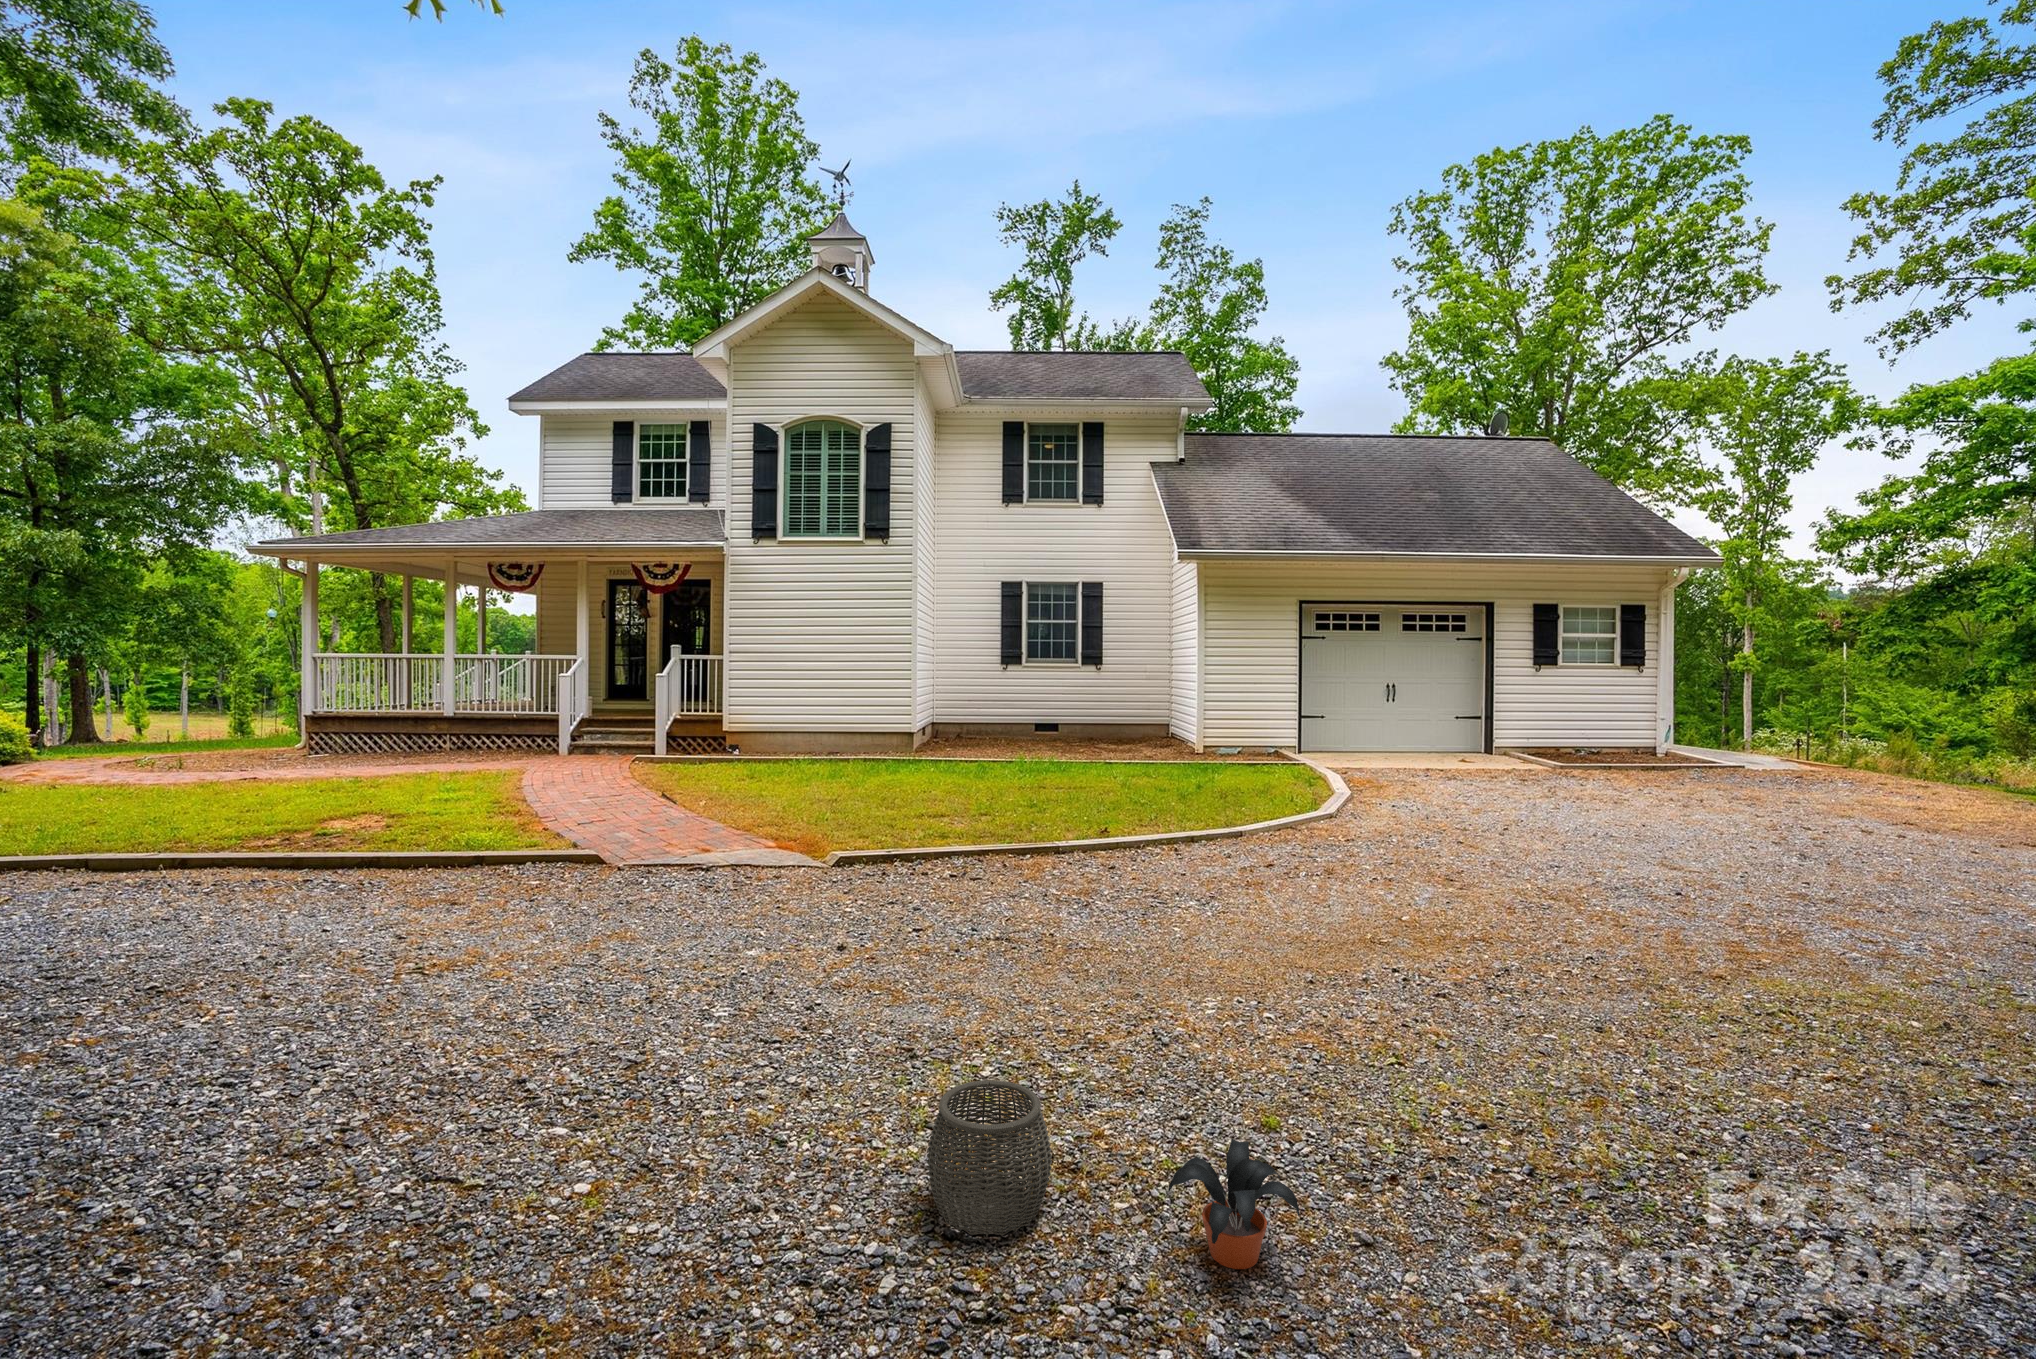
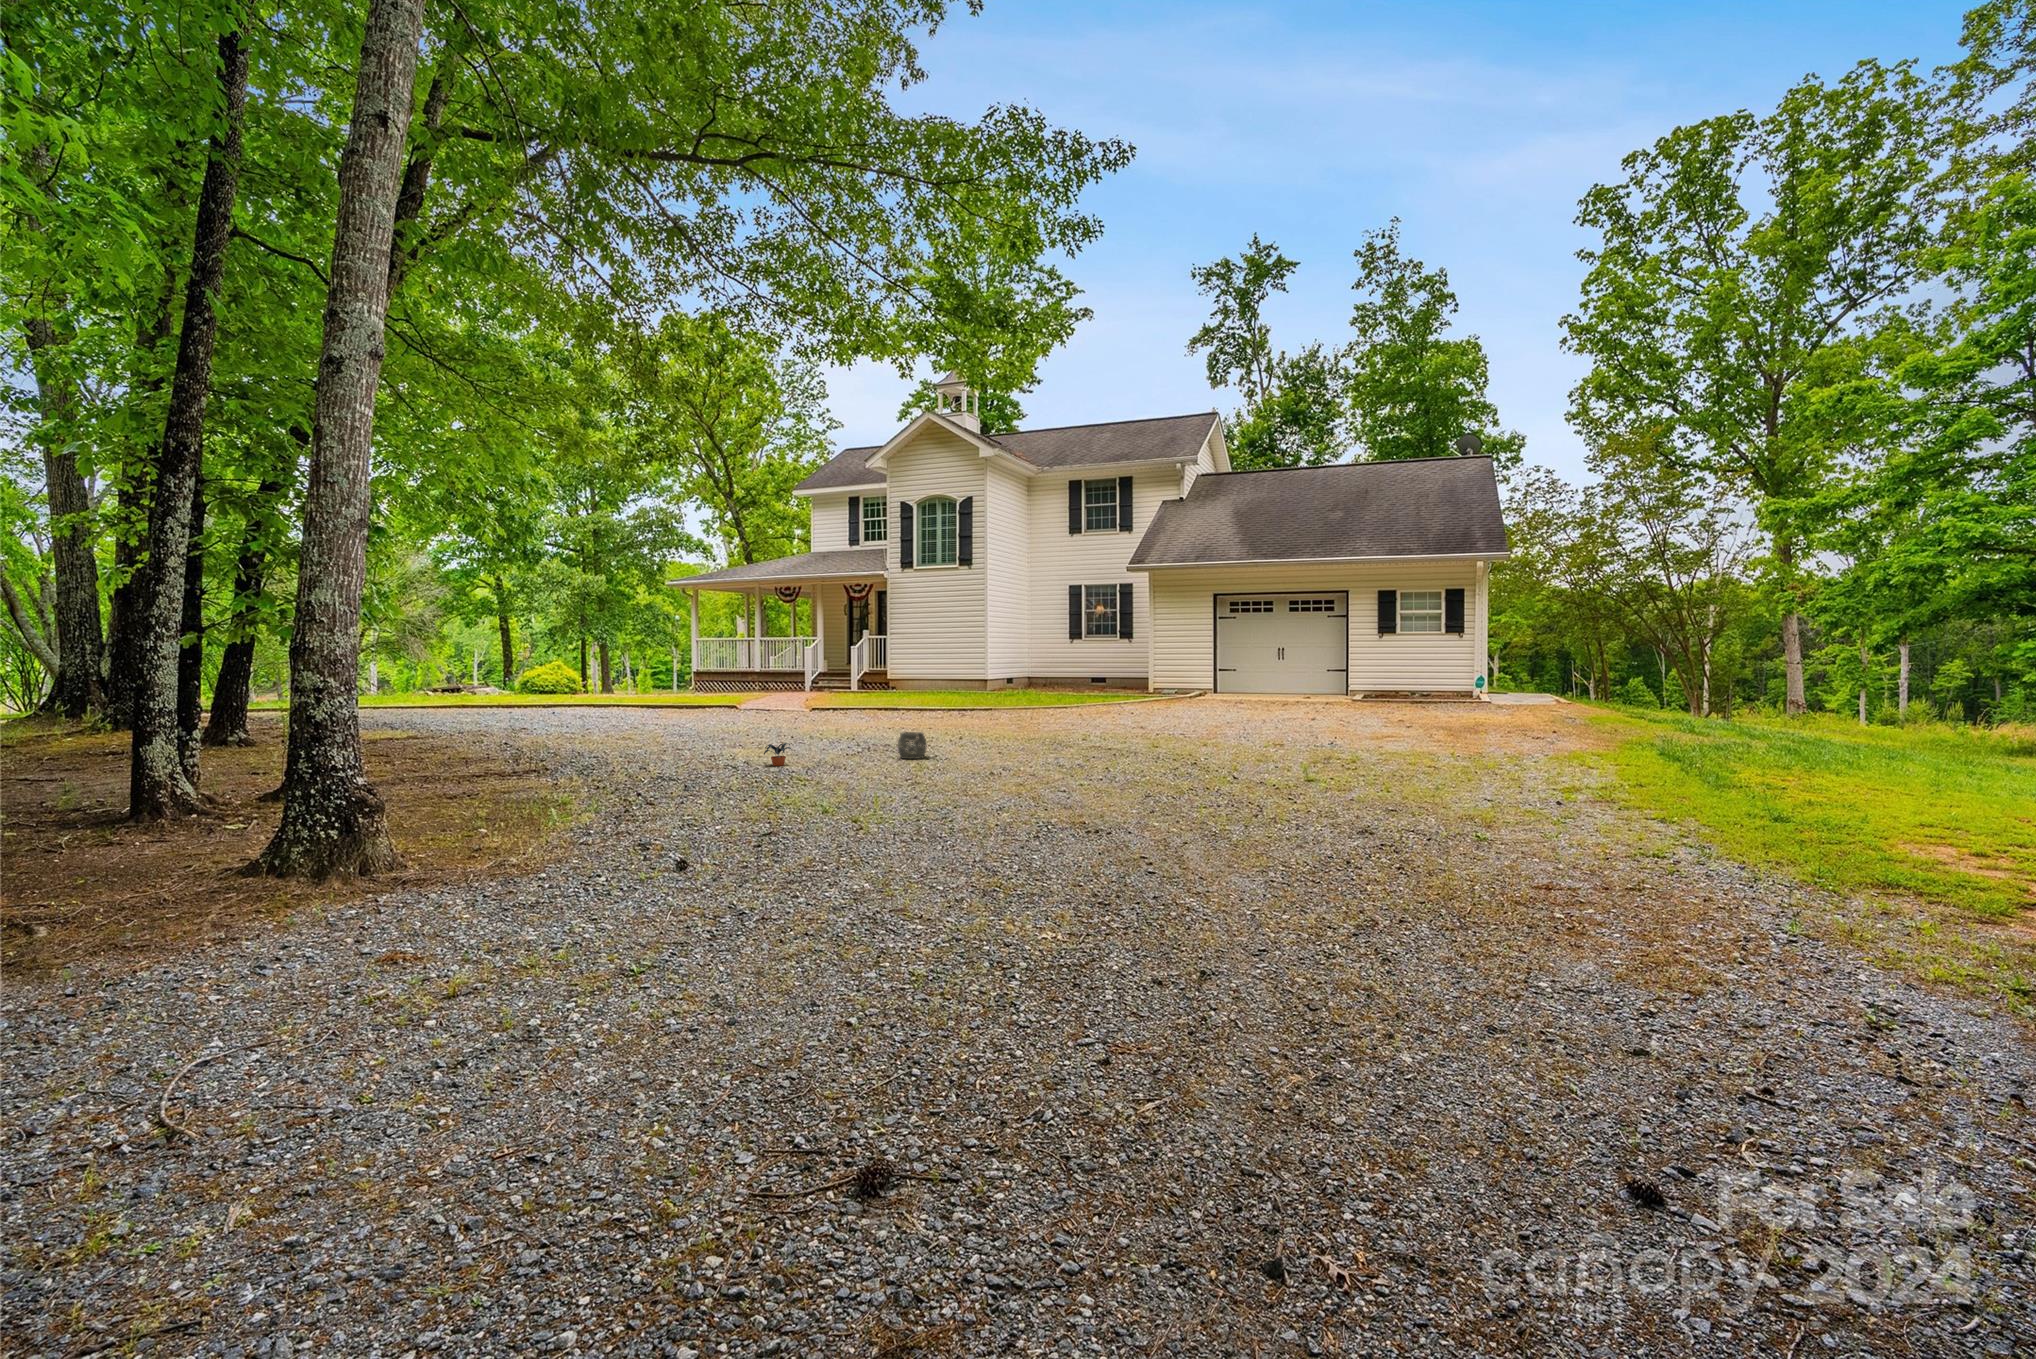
woven basket: present [927,1080,1052,1237] -> present [898,732,927,759]

